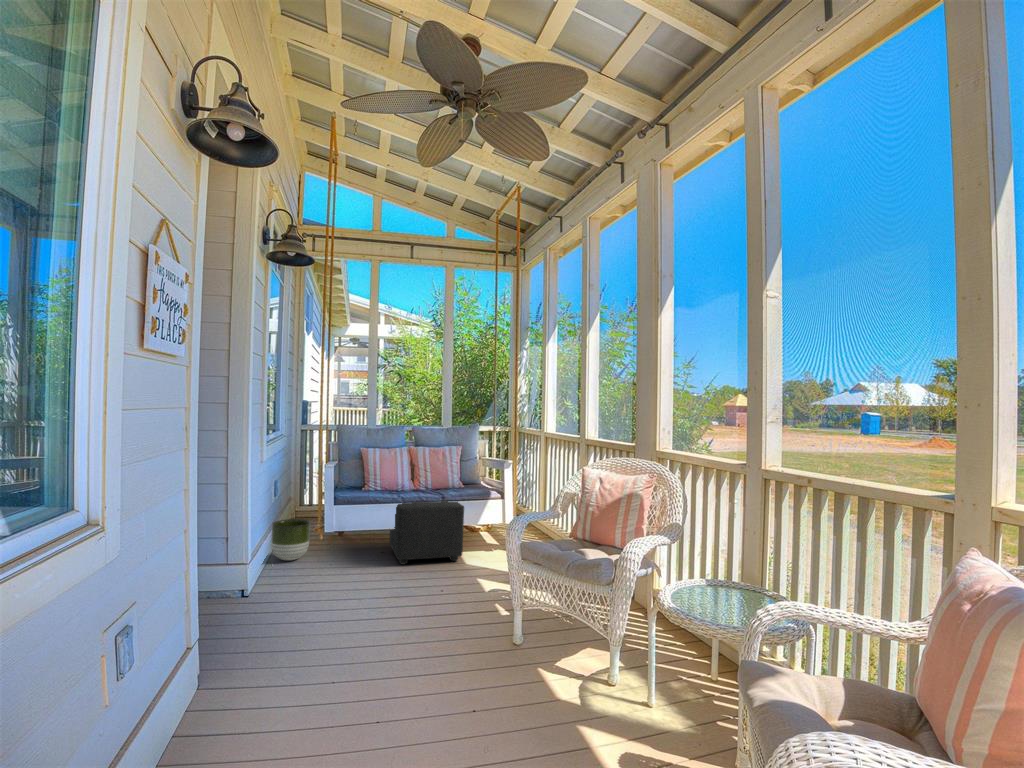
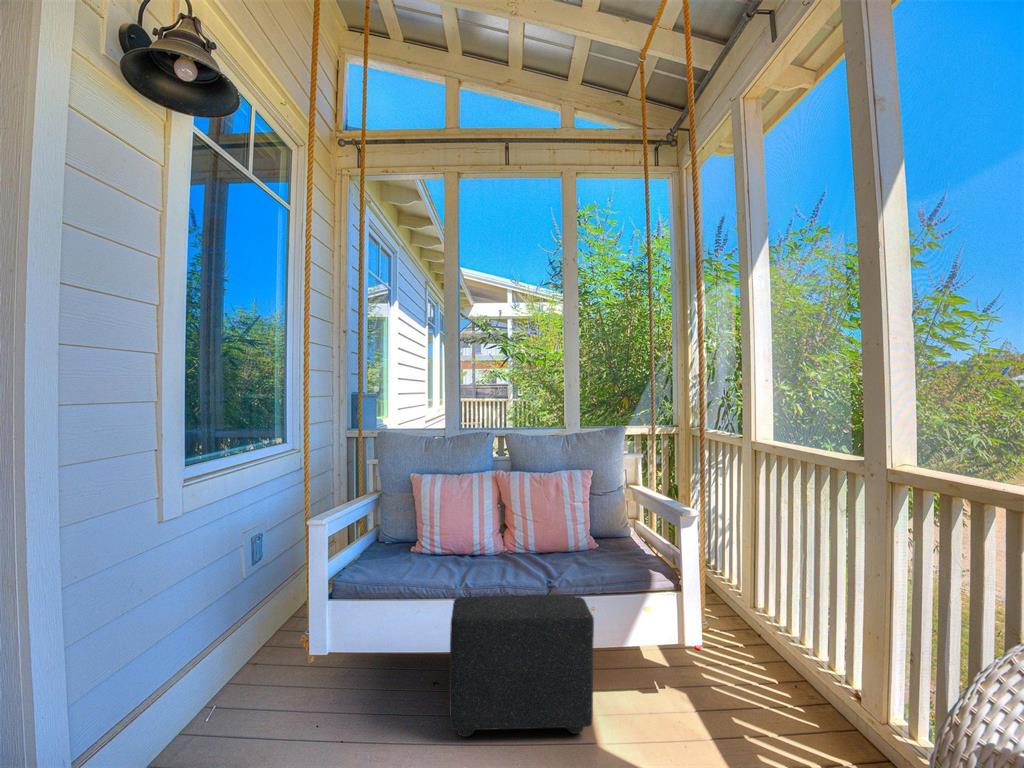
planter: present [271,519,310,560] -> none [234,606,307,694]

